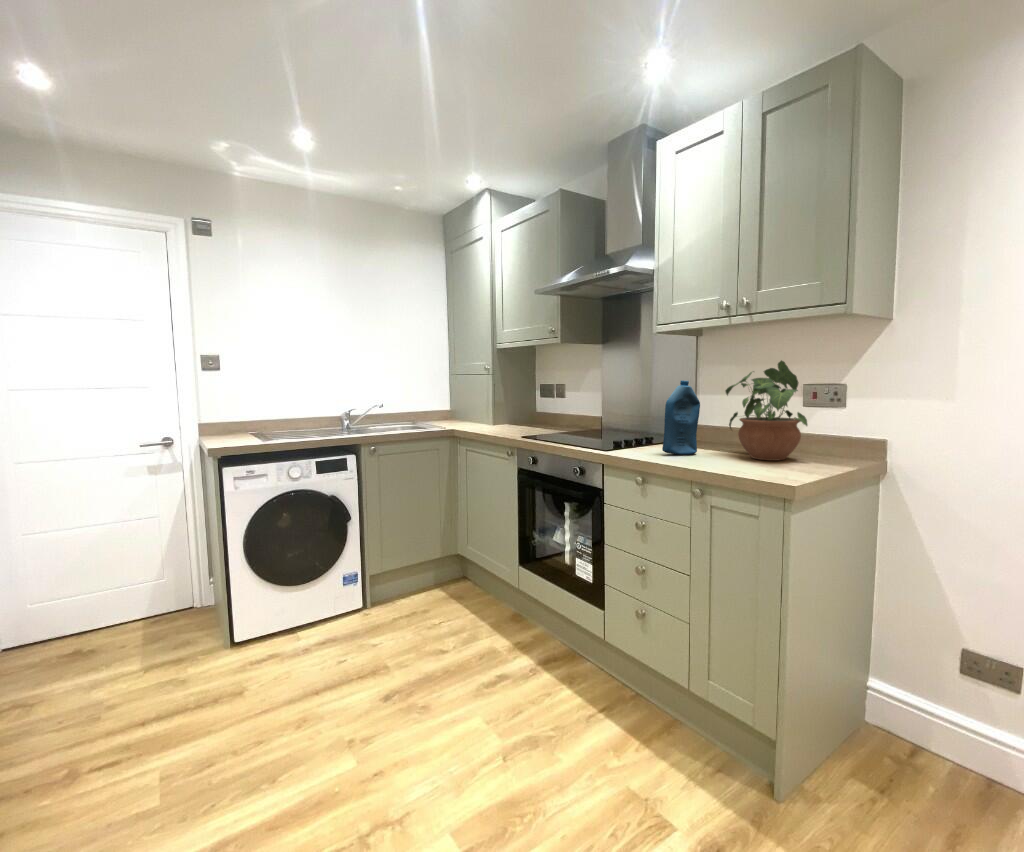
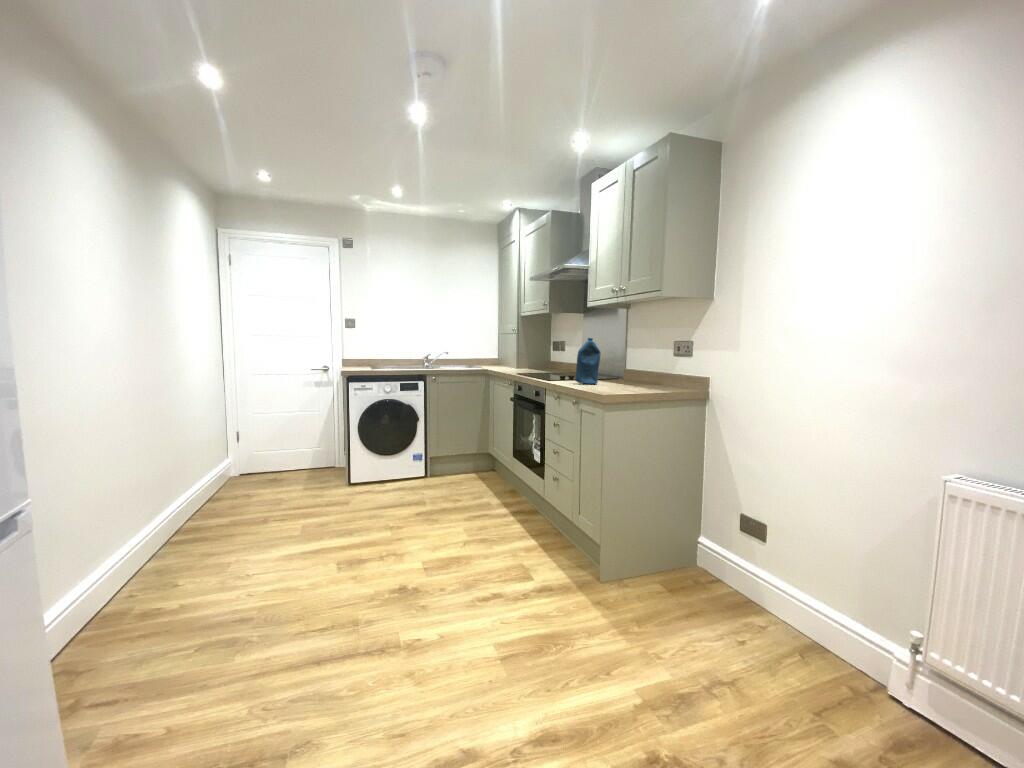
potted plant: present [725,360,807,460] -> none [614,325,660,389]

